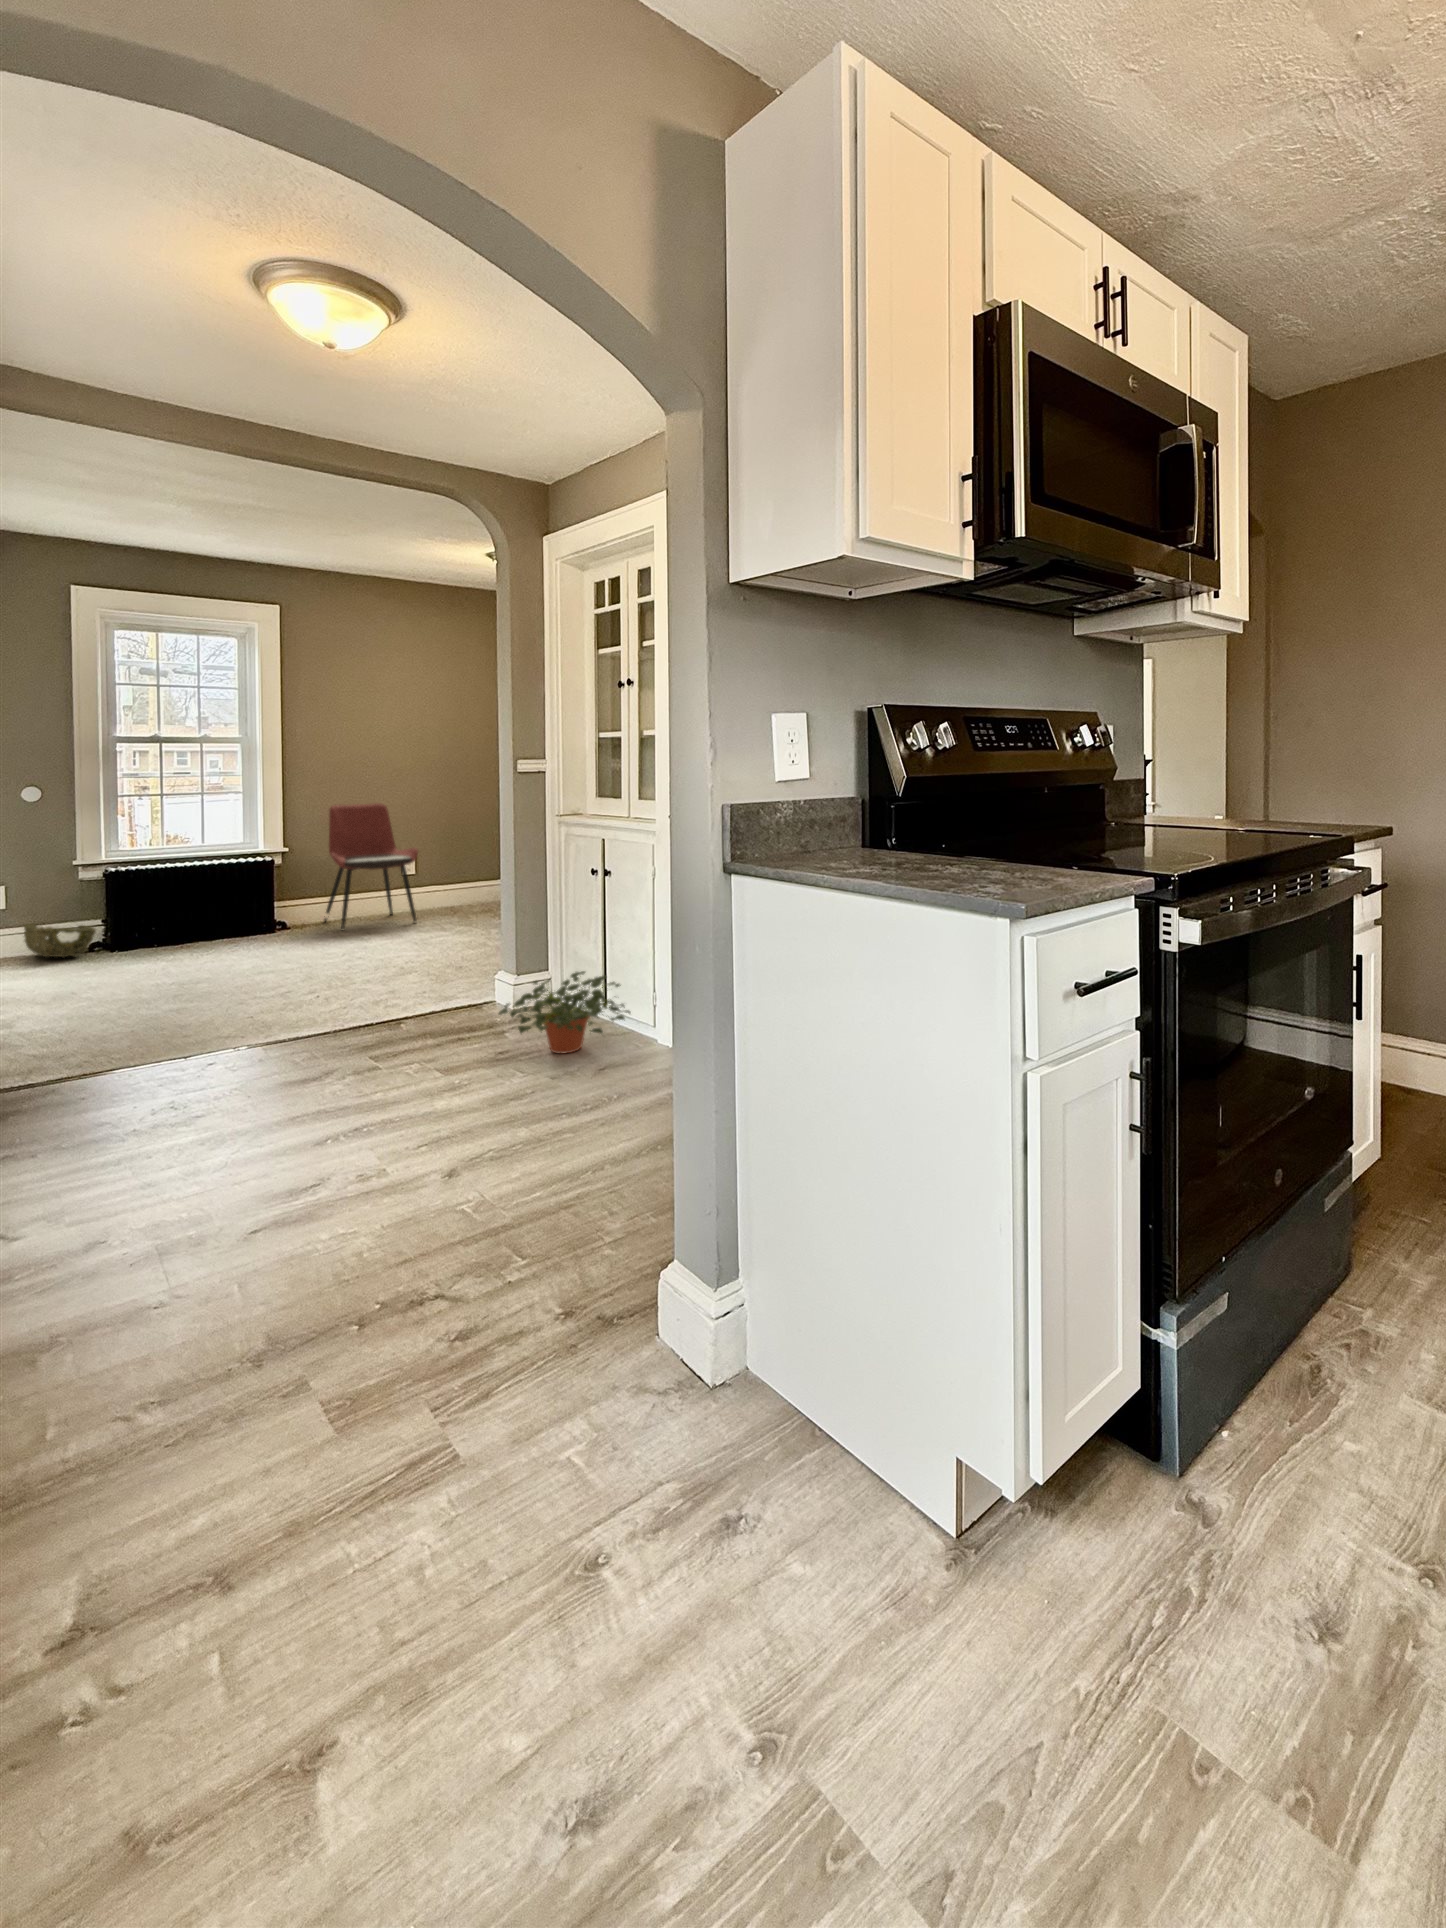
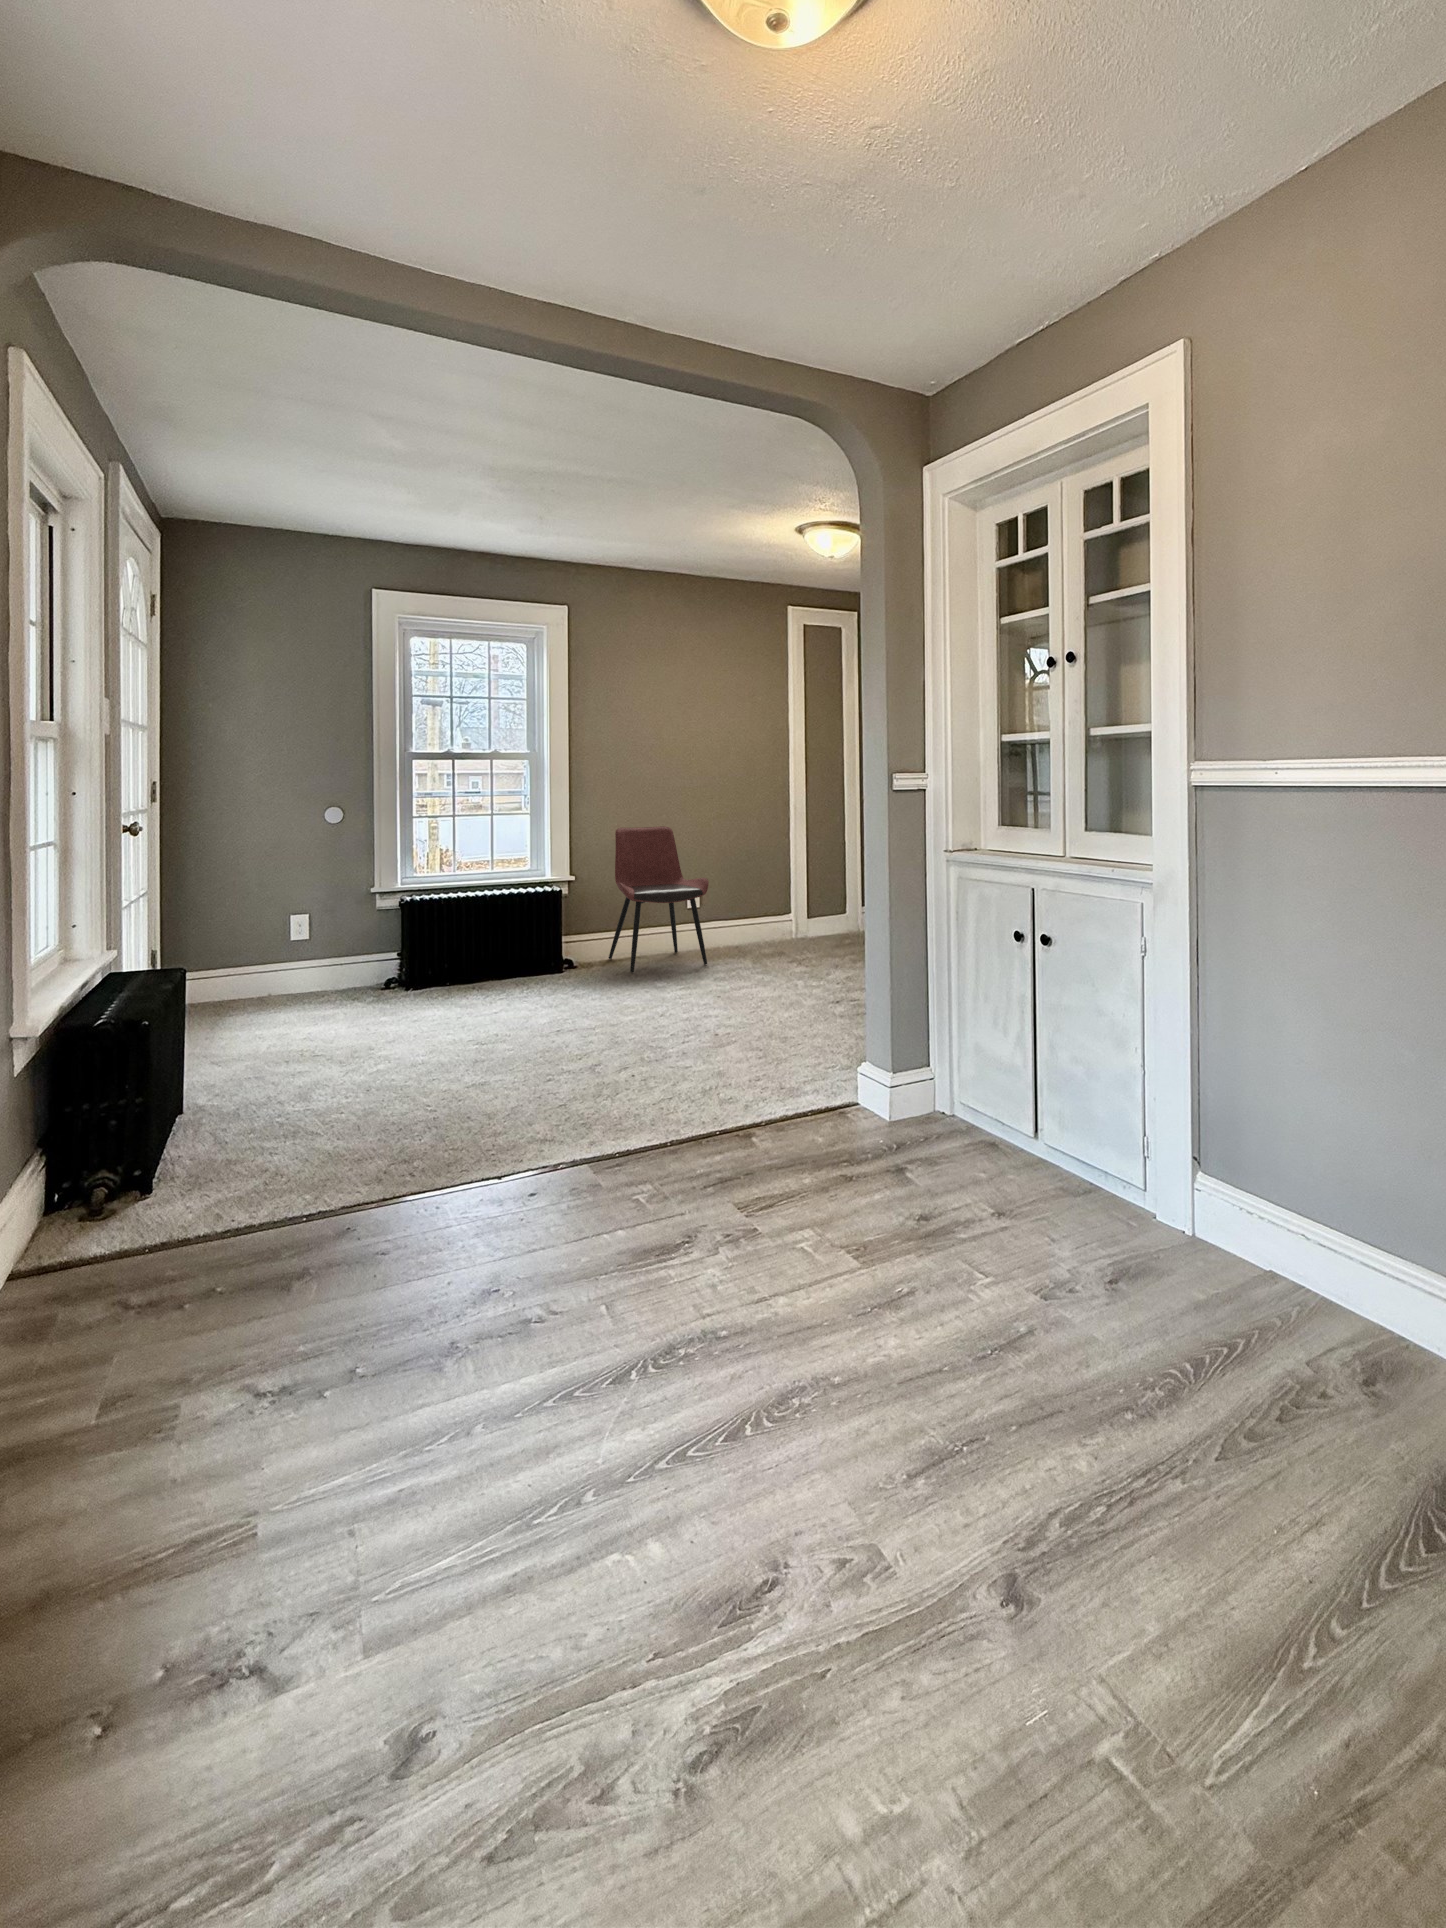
woven basket: present [24,924,96,958] -> none [325,955,392,995]
potted plant: present [499,971,630,1054] -> none [920,1090,1129,1232]

